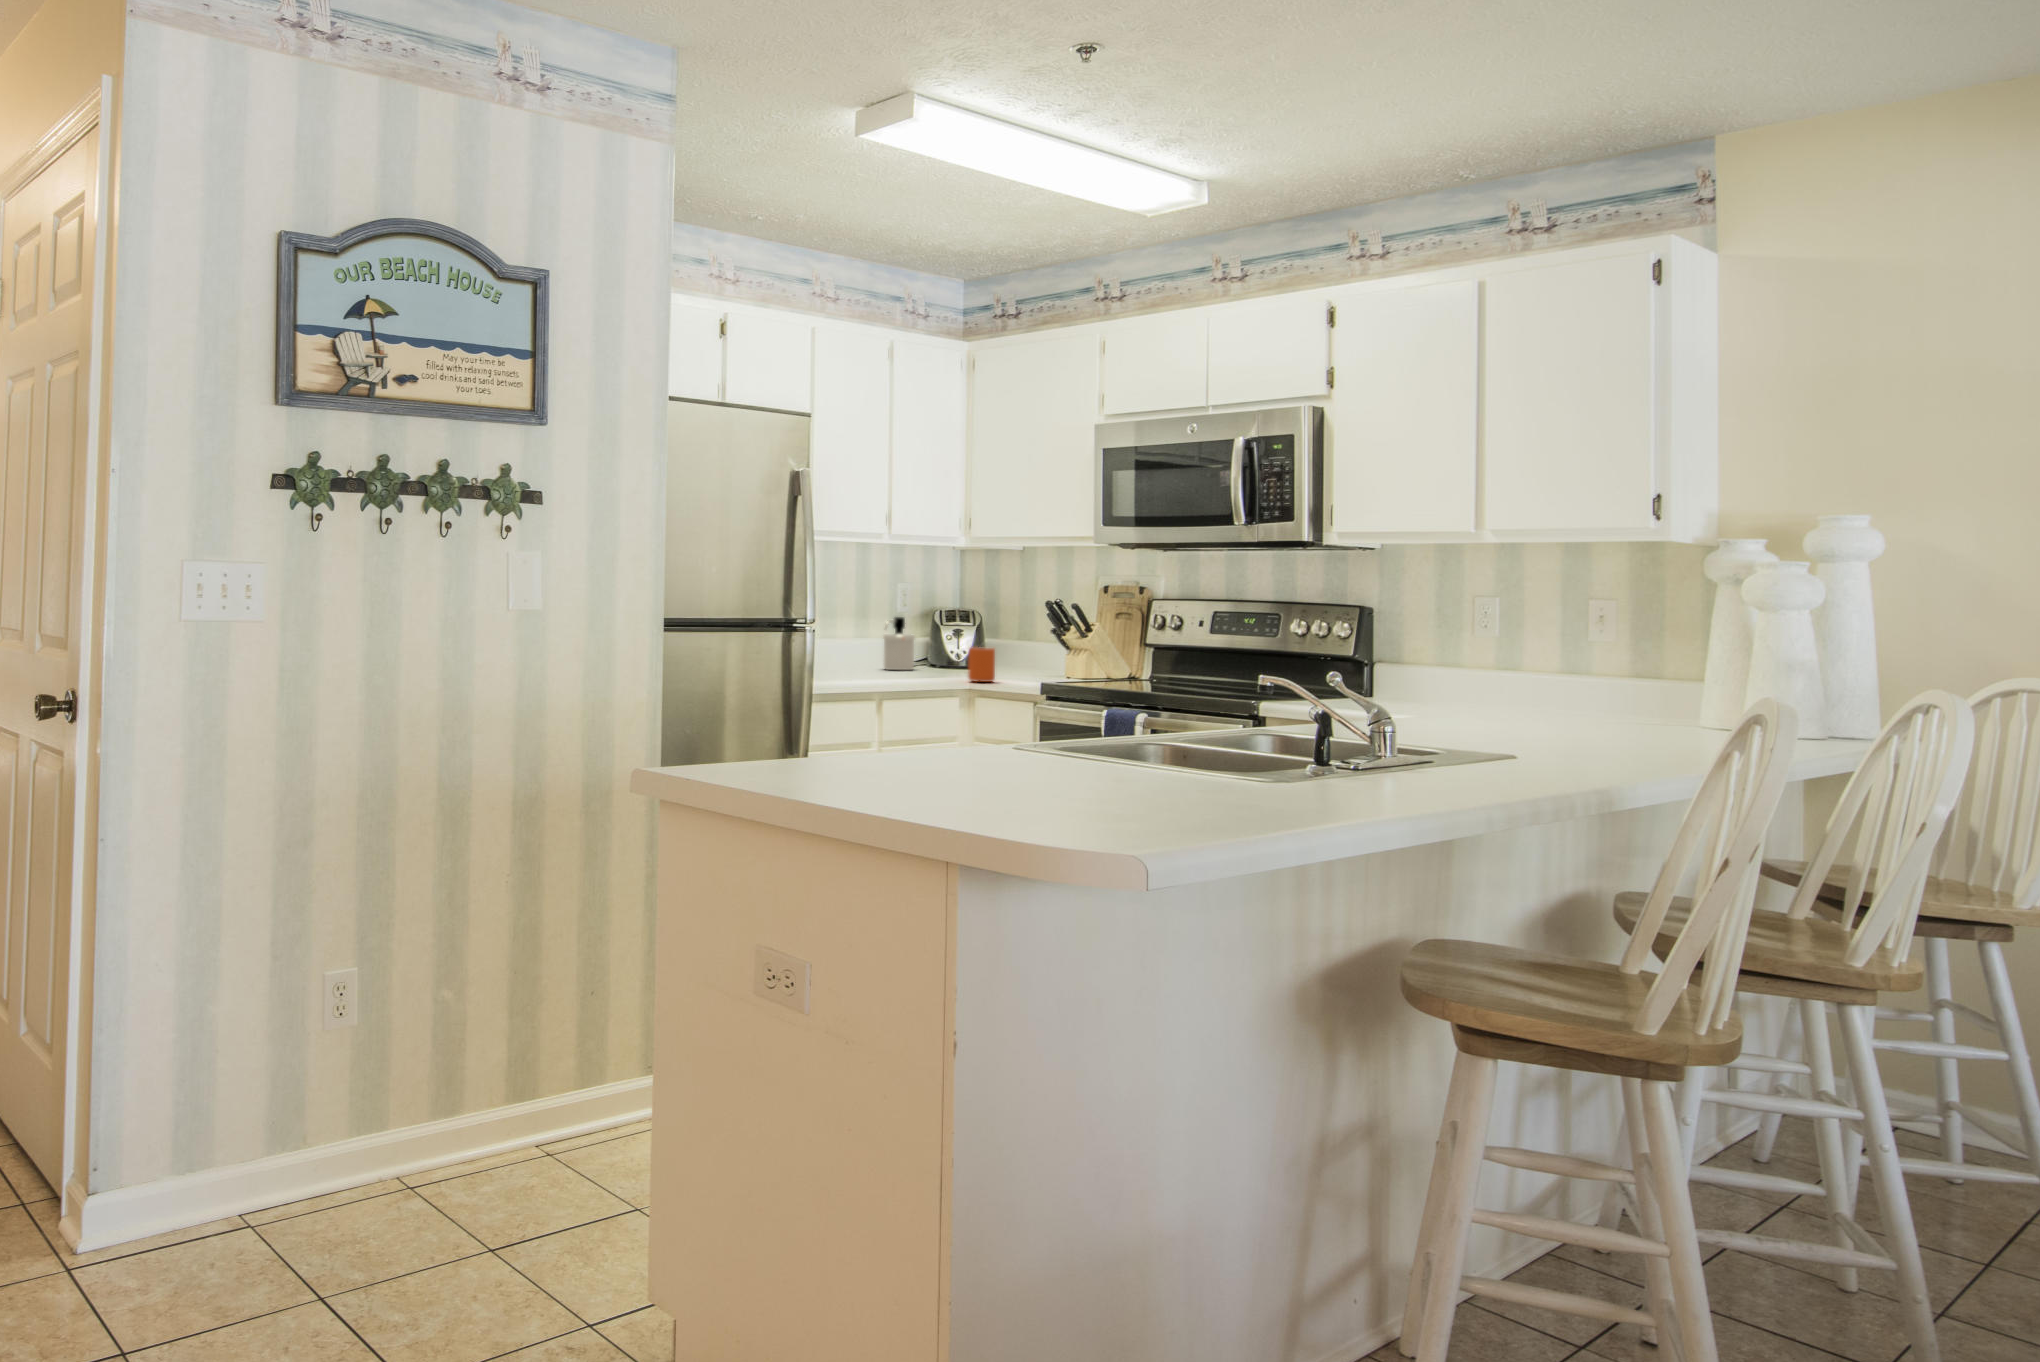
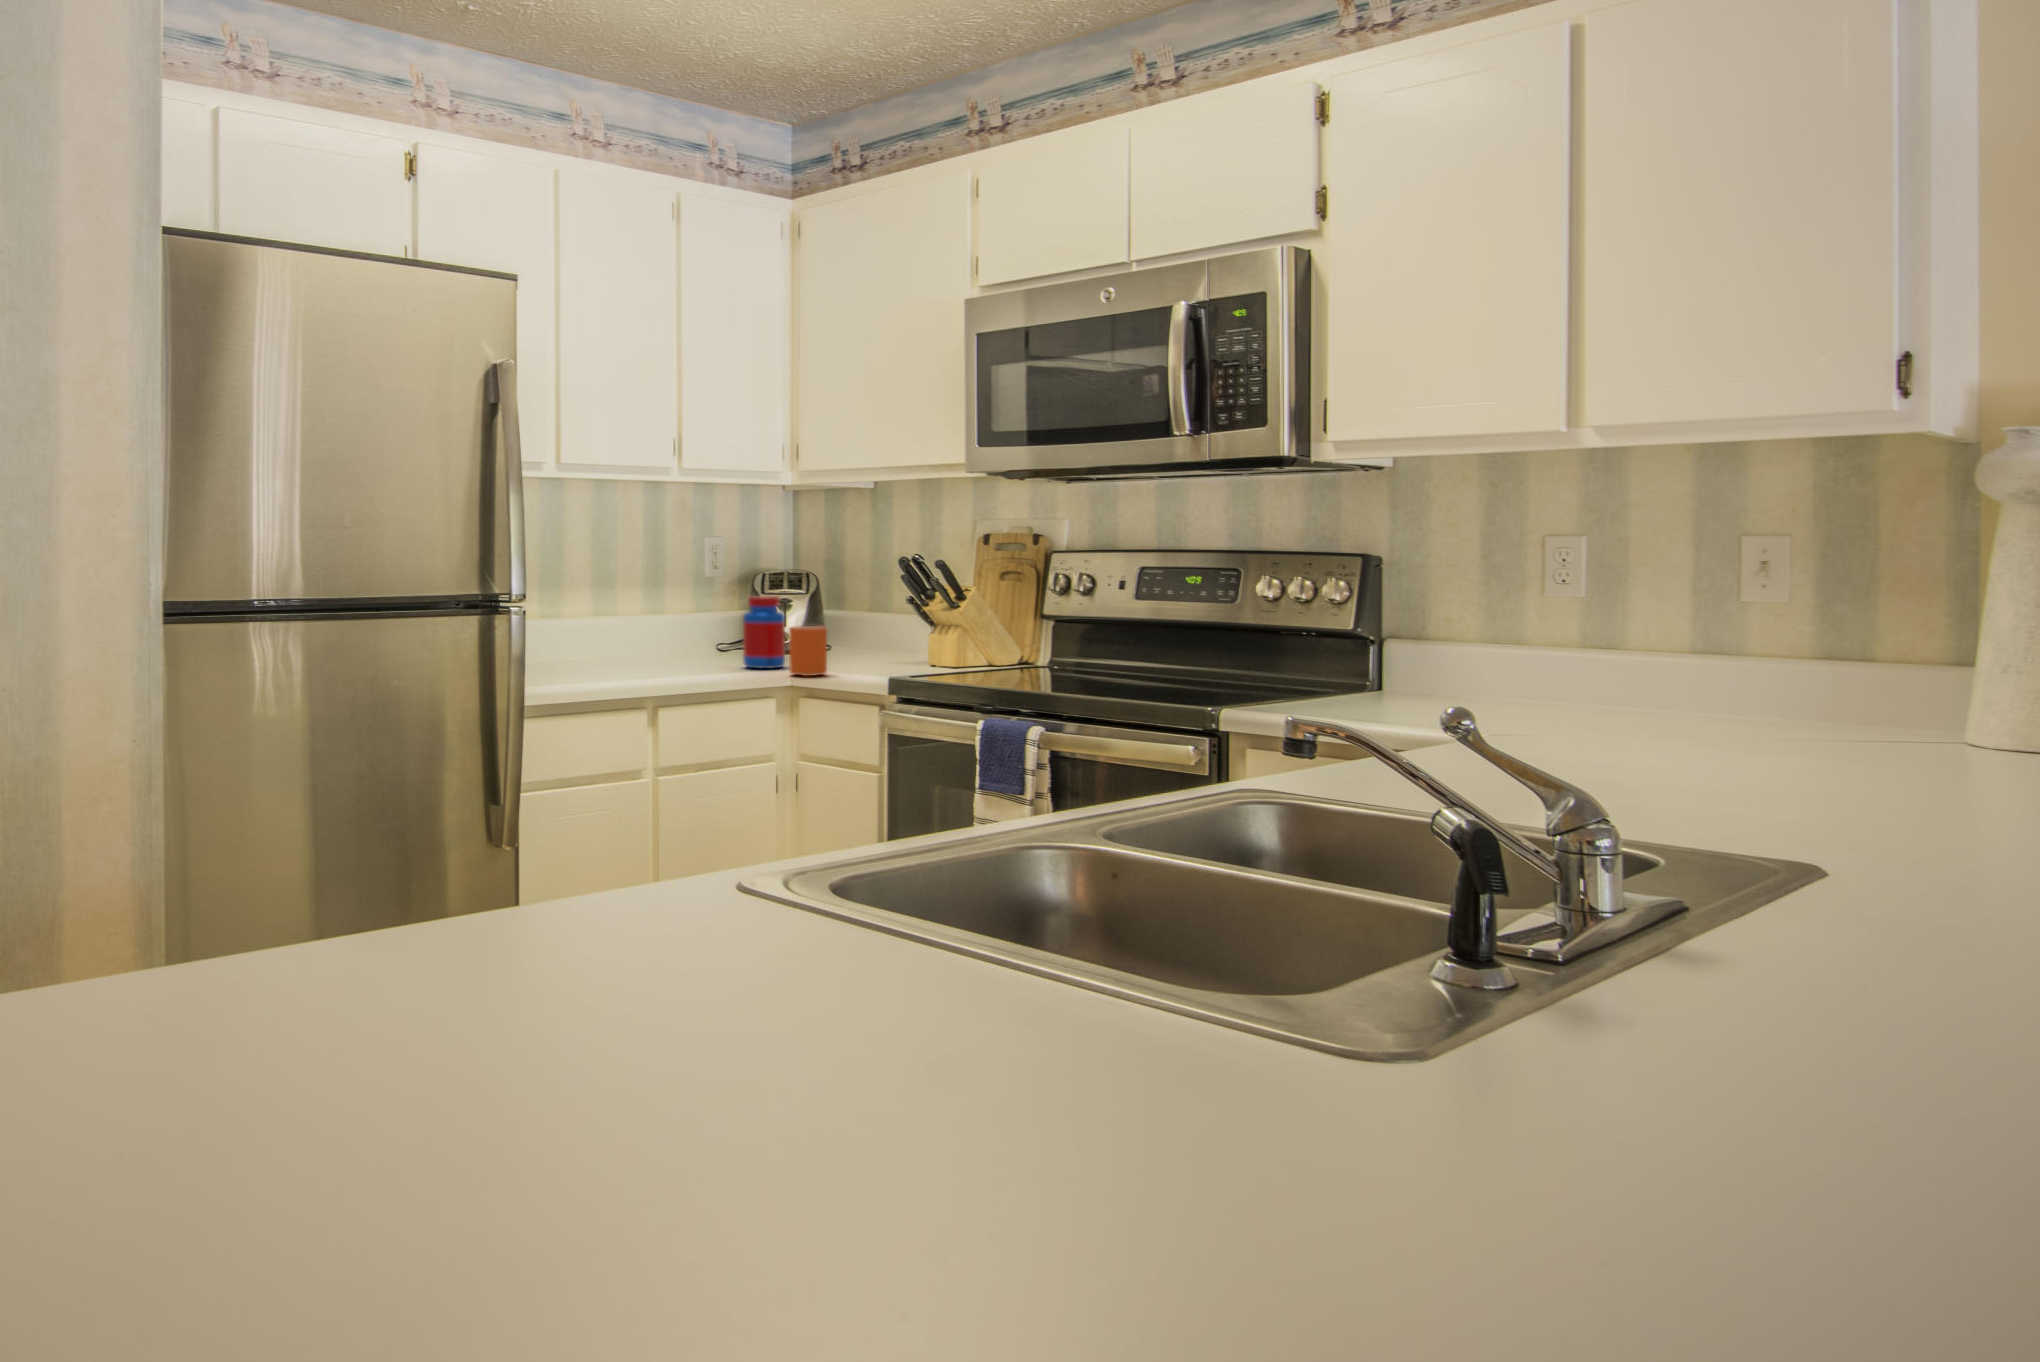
soap dispenser: present [883,617,915,670] -> none [682,584,728,658]
jar: none [932,626,962,677] -> present [743,596,785,669]

